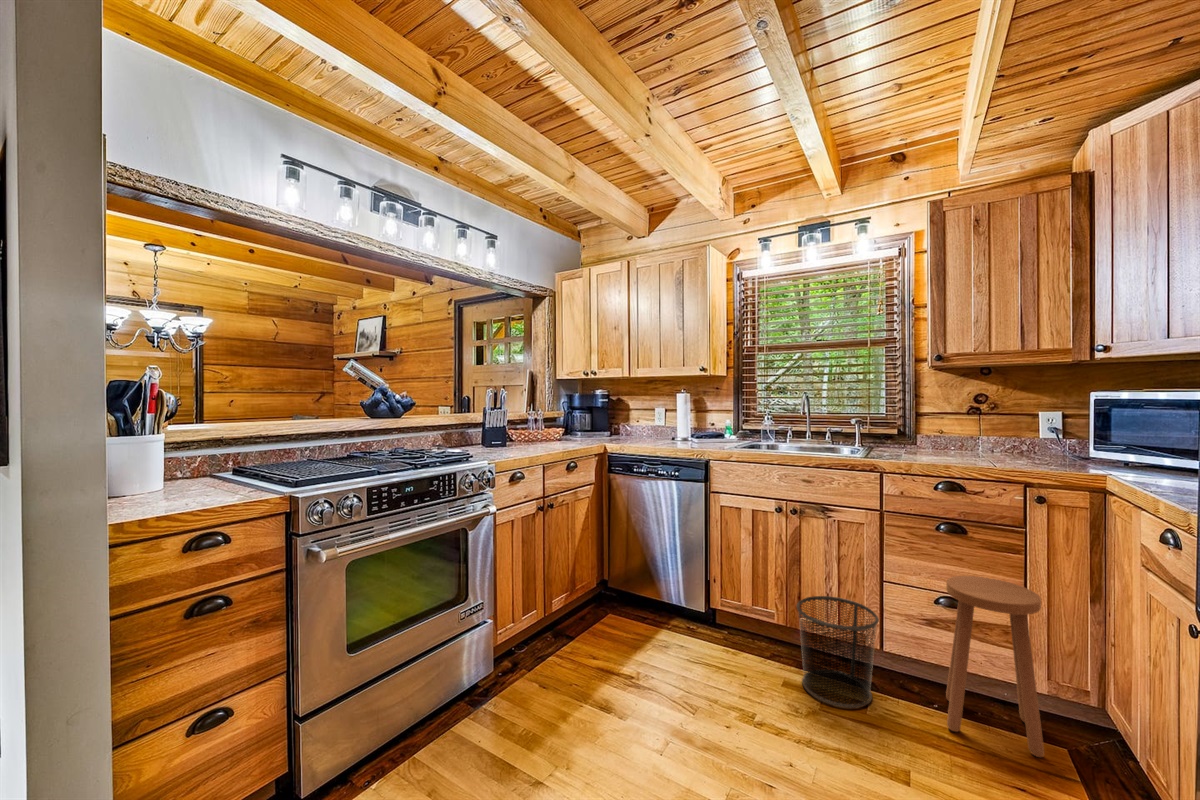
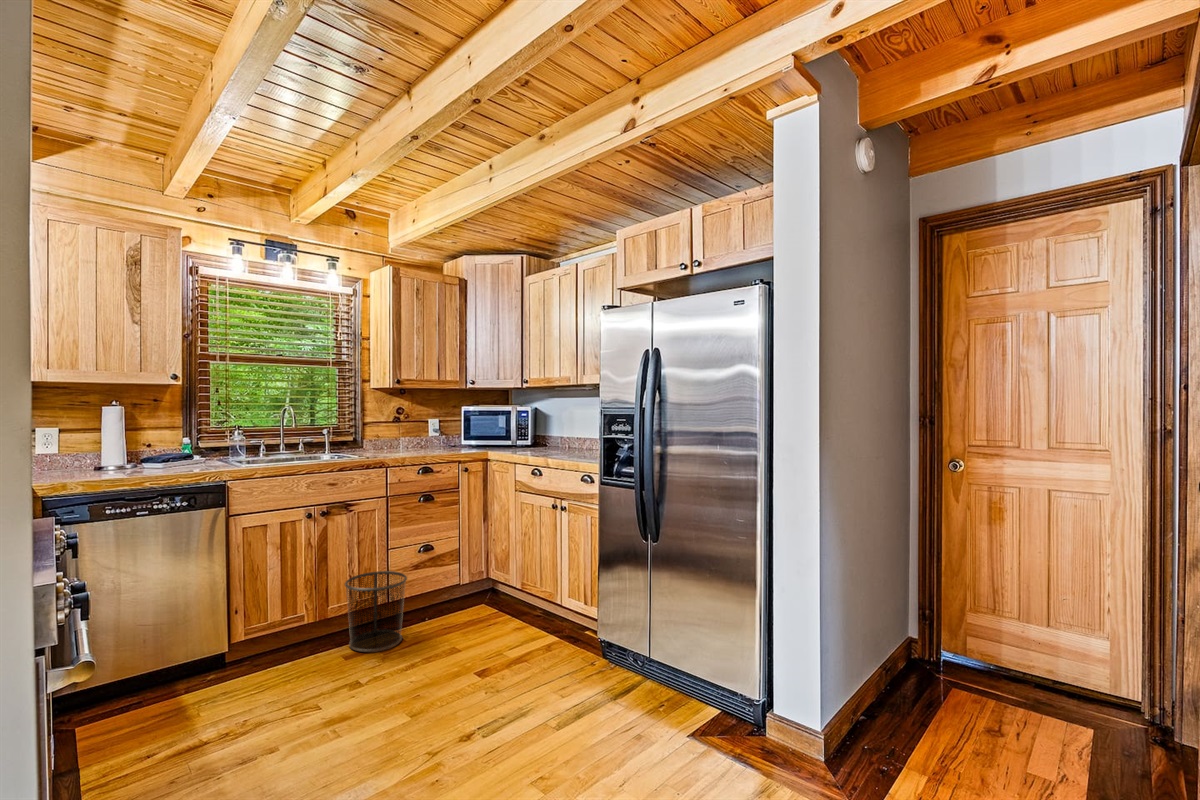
stool: present [946,576,1044,757] -> none [425,524,484,624]

